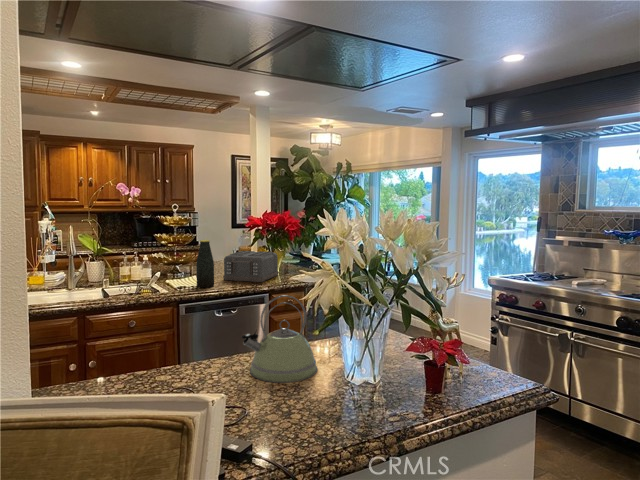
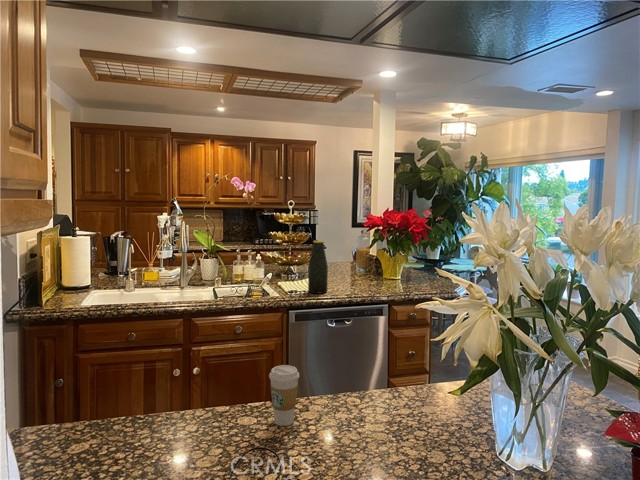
toaster: present [223,251,278,282] -> none [338,254,400,291]
kettle: present [241,295,317,383] -> none [347,325,452,453]
coffee cup: none [180,333,204,379] -> present [269,365,300,426]

